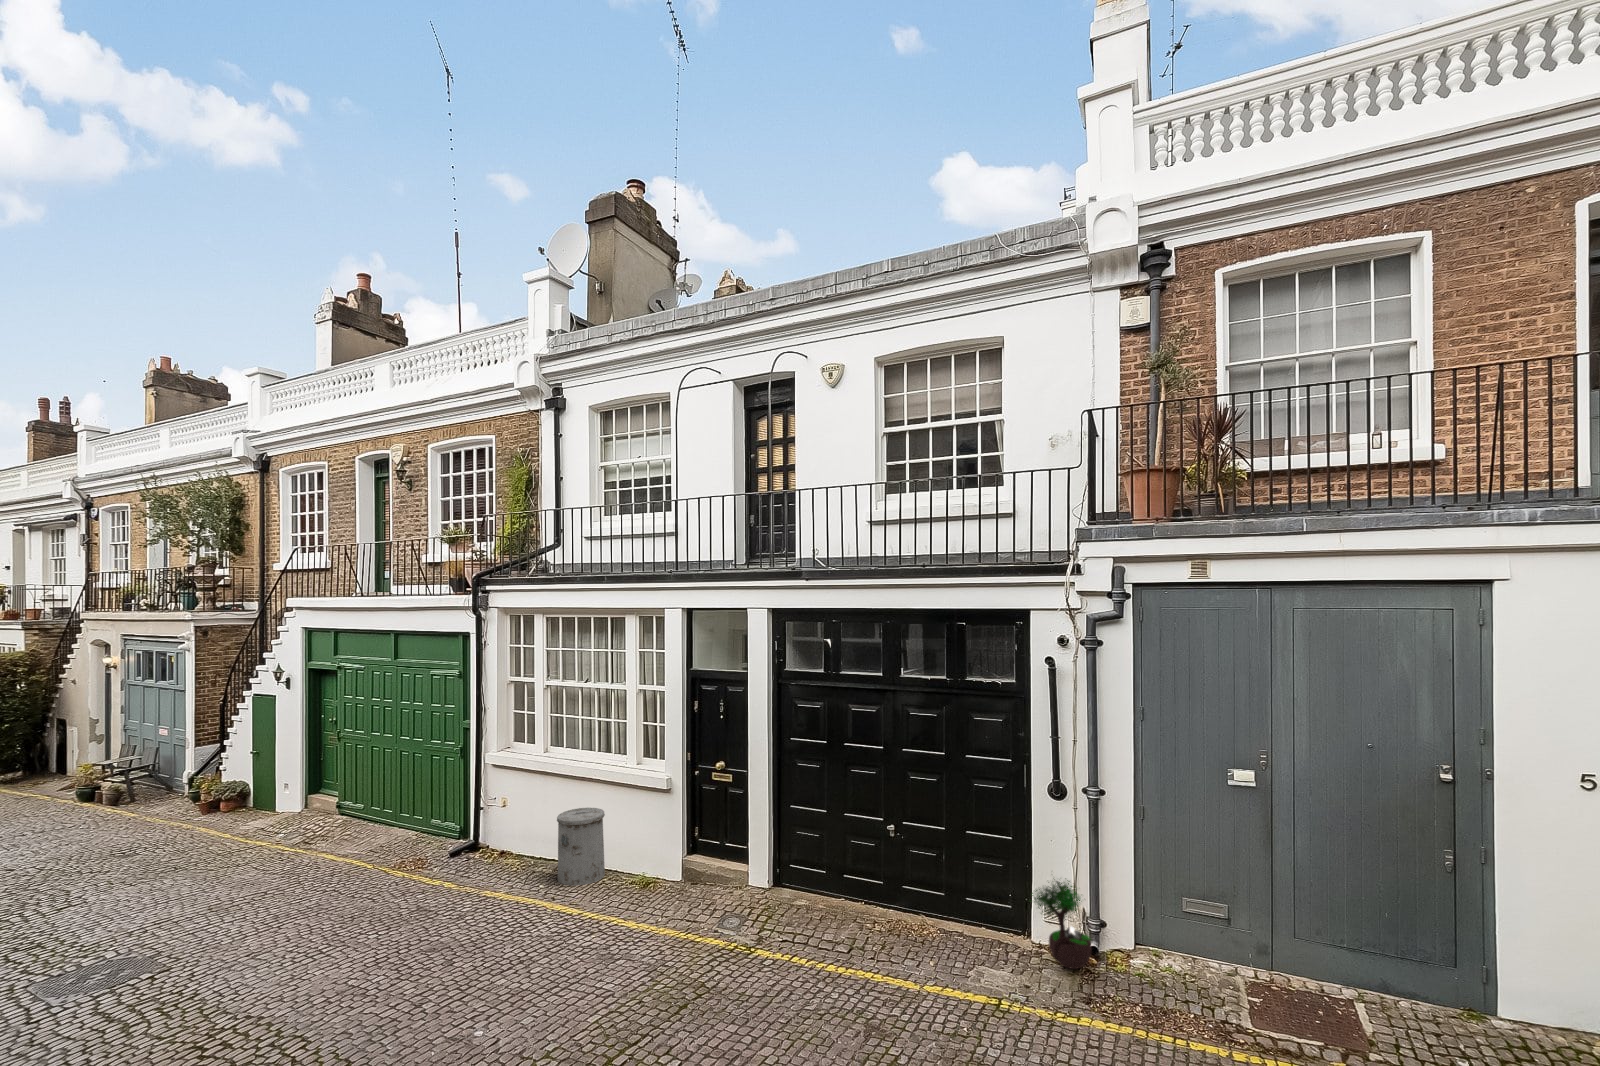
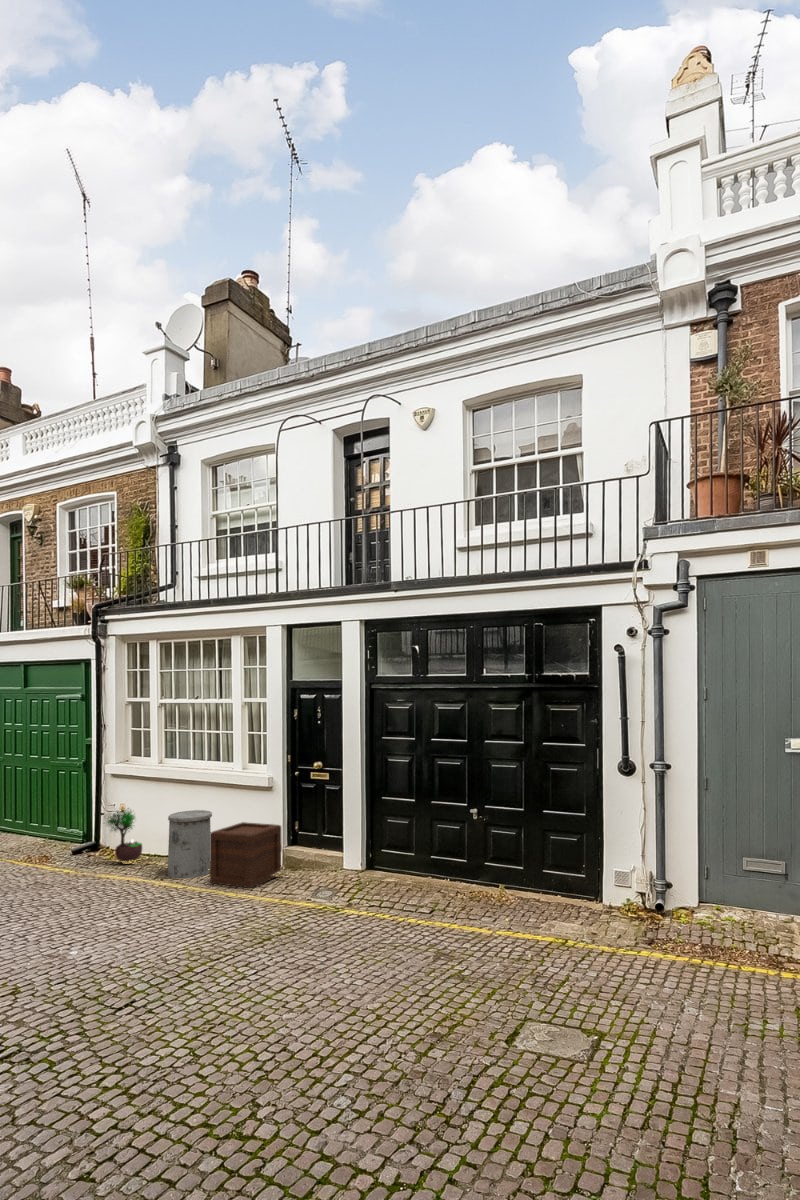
wooden crate: none [602,823,681,903] -> present [210,822,282,888]
potted tree: present [1032,879,1092,969] -> present [107,808,142,862]

